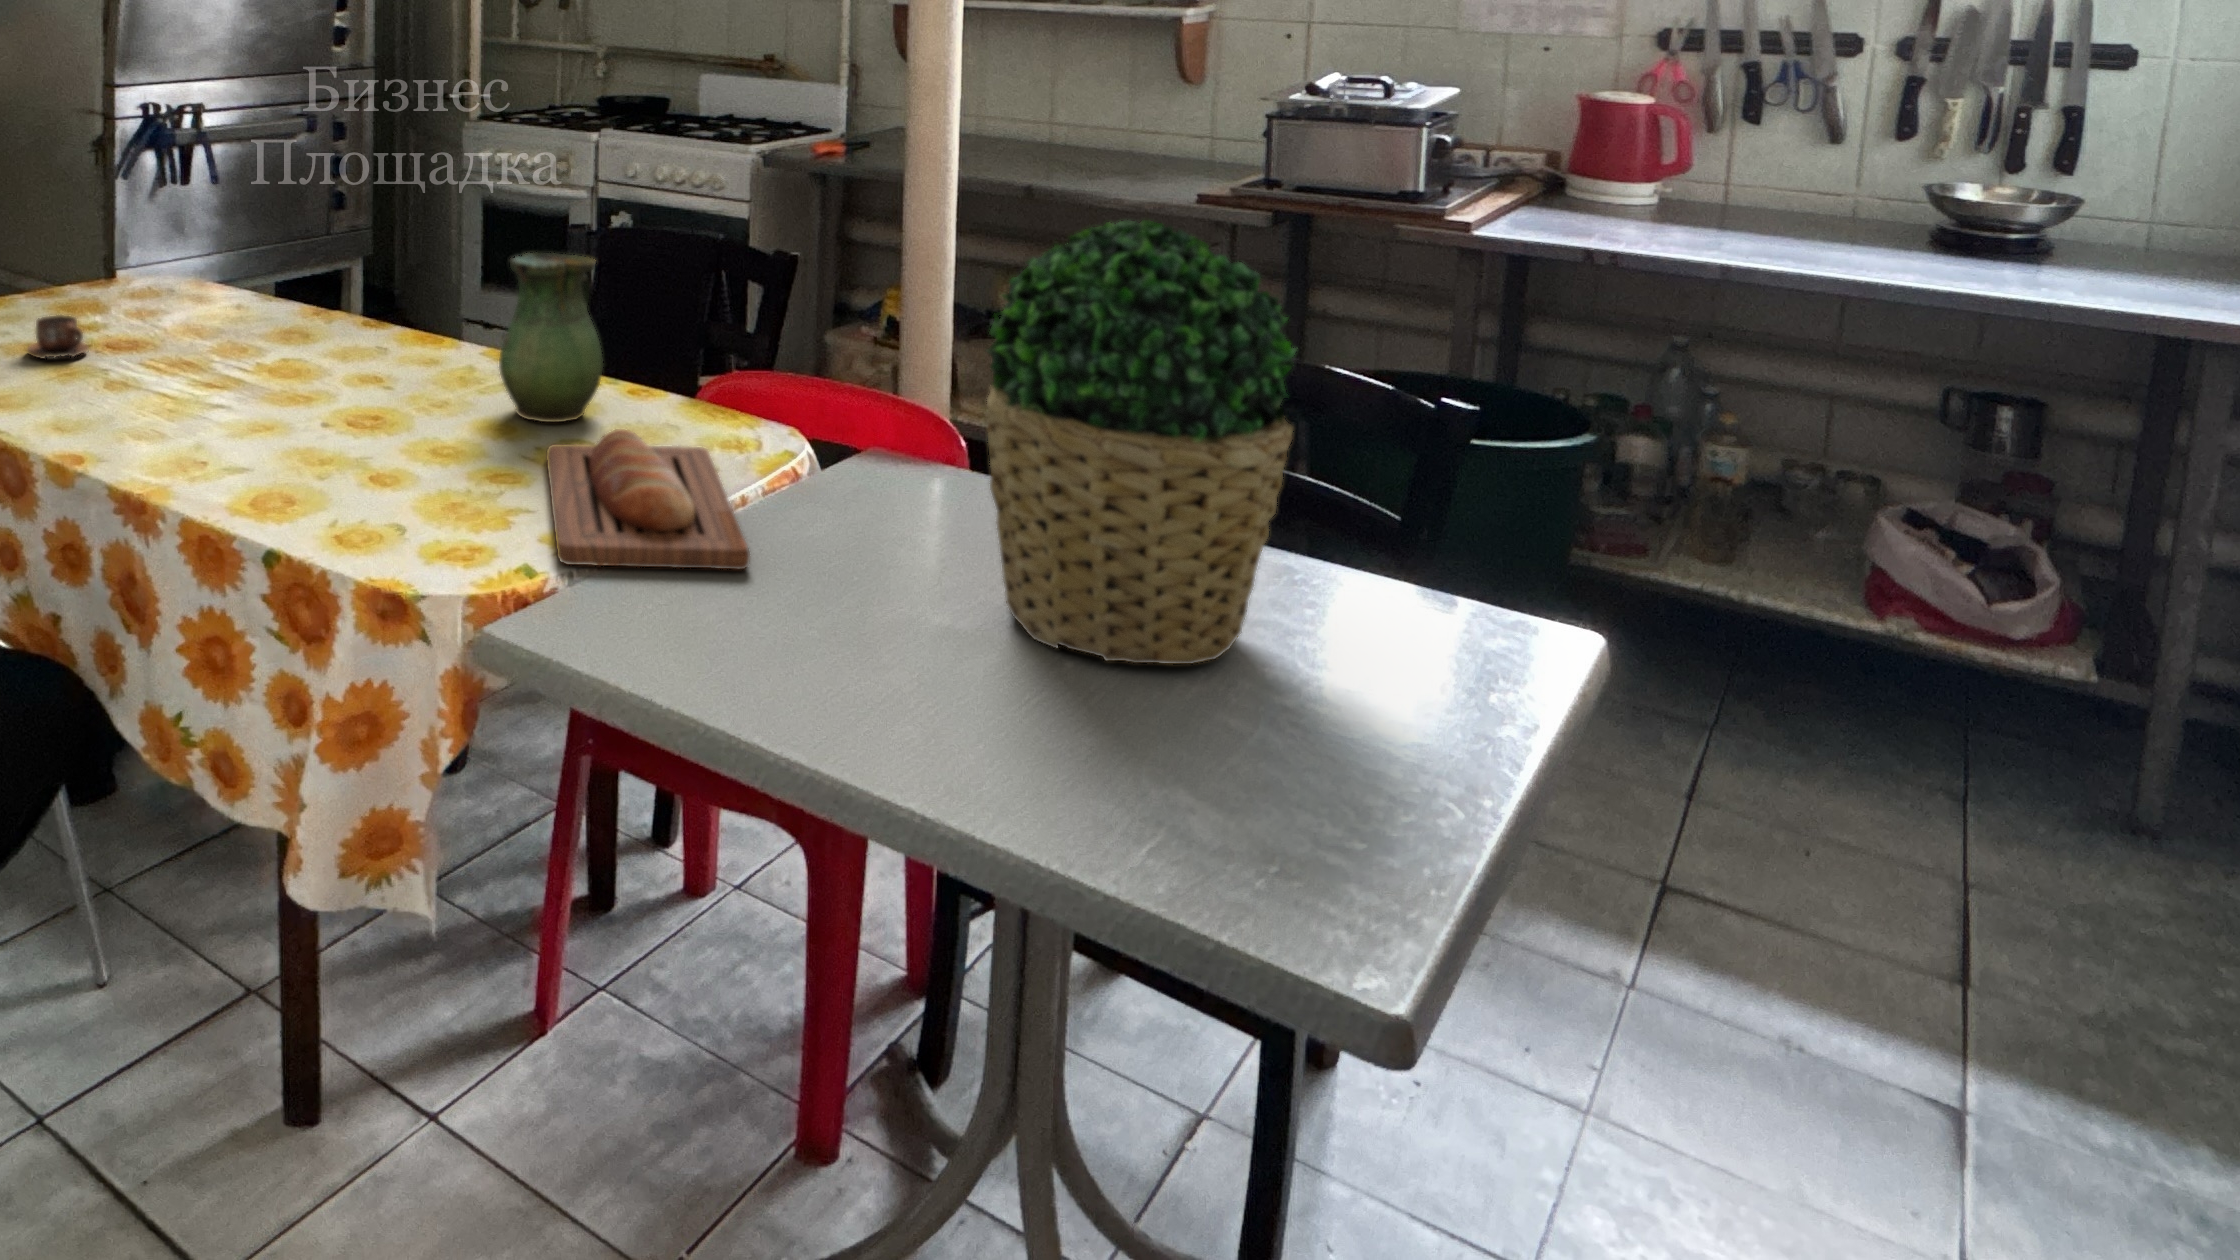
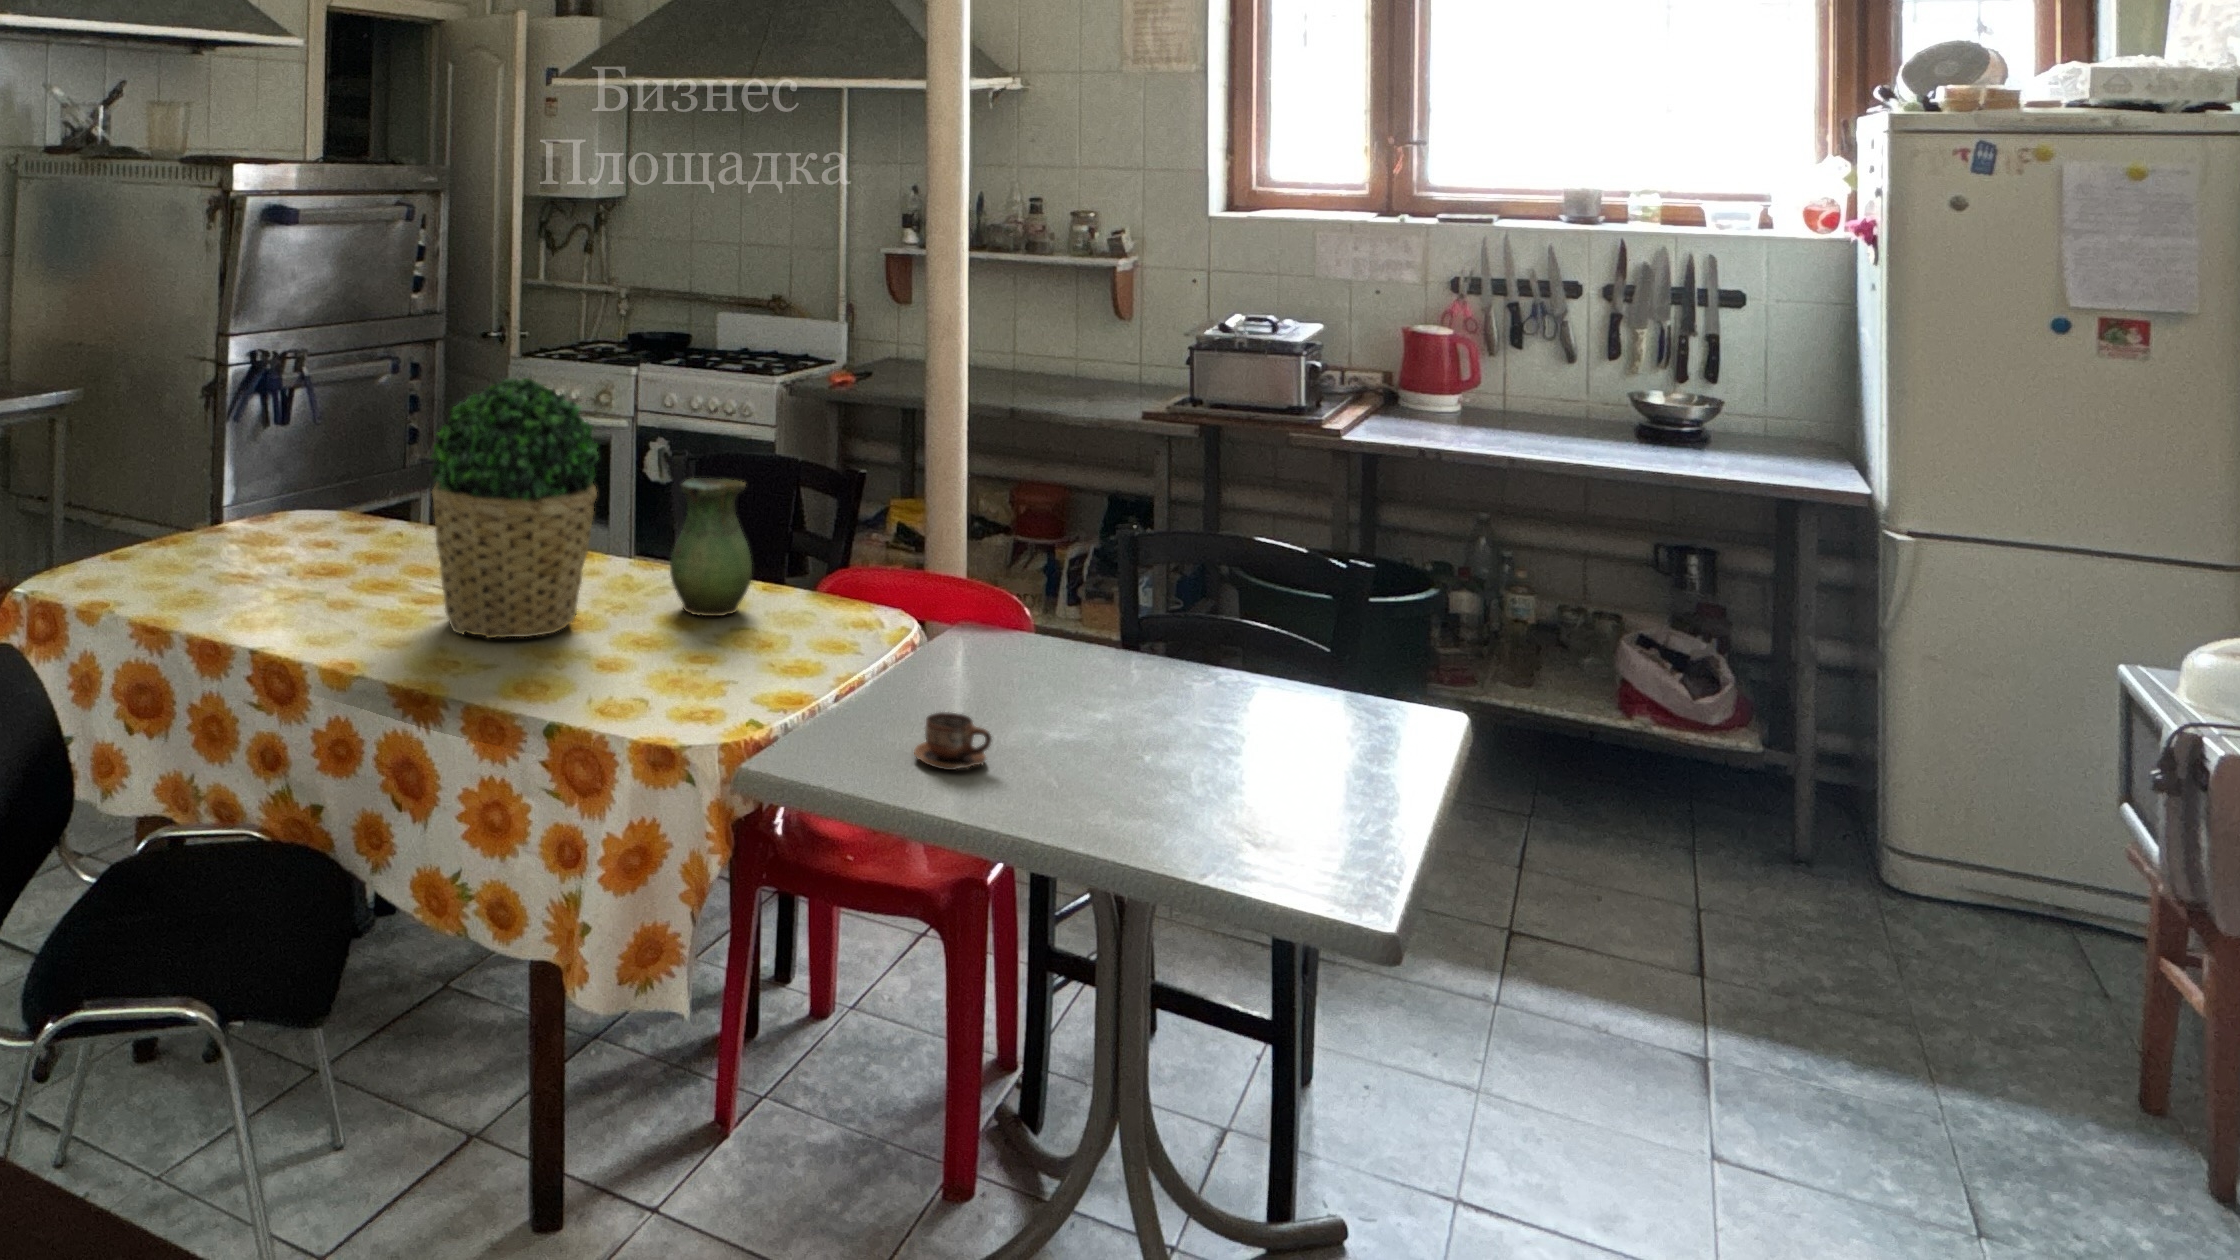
potted plant: present [987,220,1296,664] -> present [429,378,598,638]
cup: present [27,315,88,359] -> present [914,712,992,770]
bread loaf: present [546,429,750,569] -> none [726,615,913,718]

